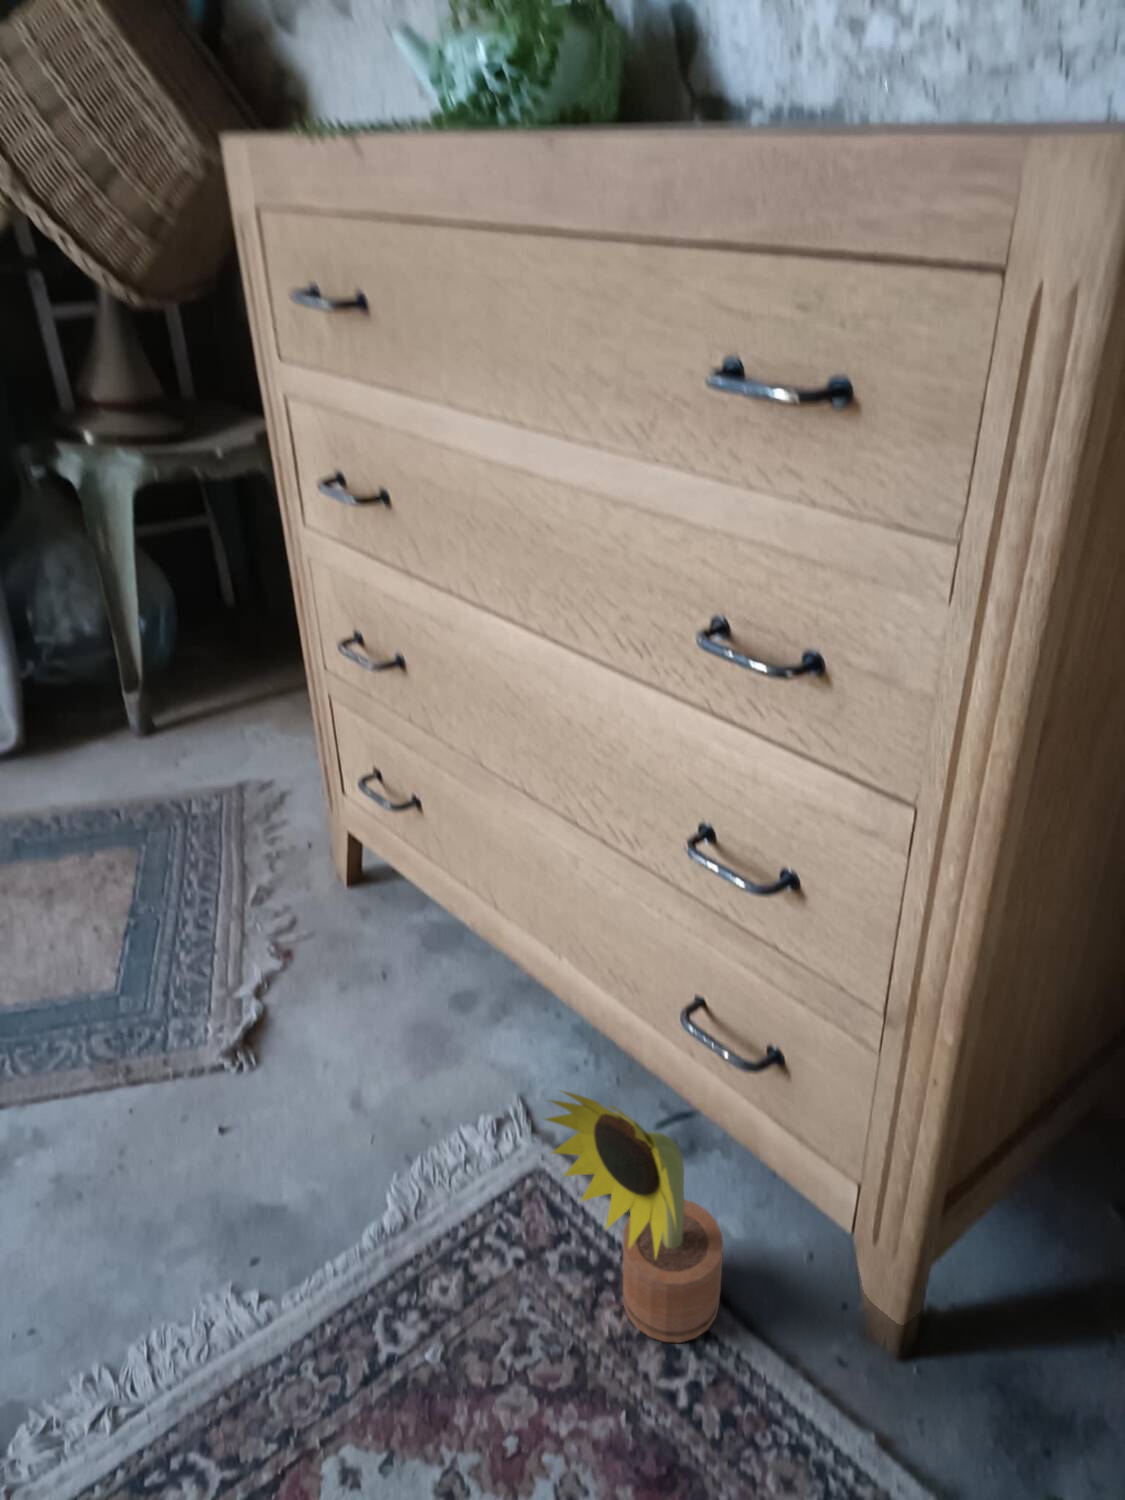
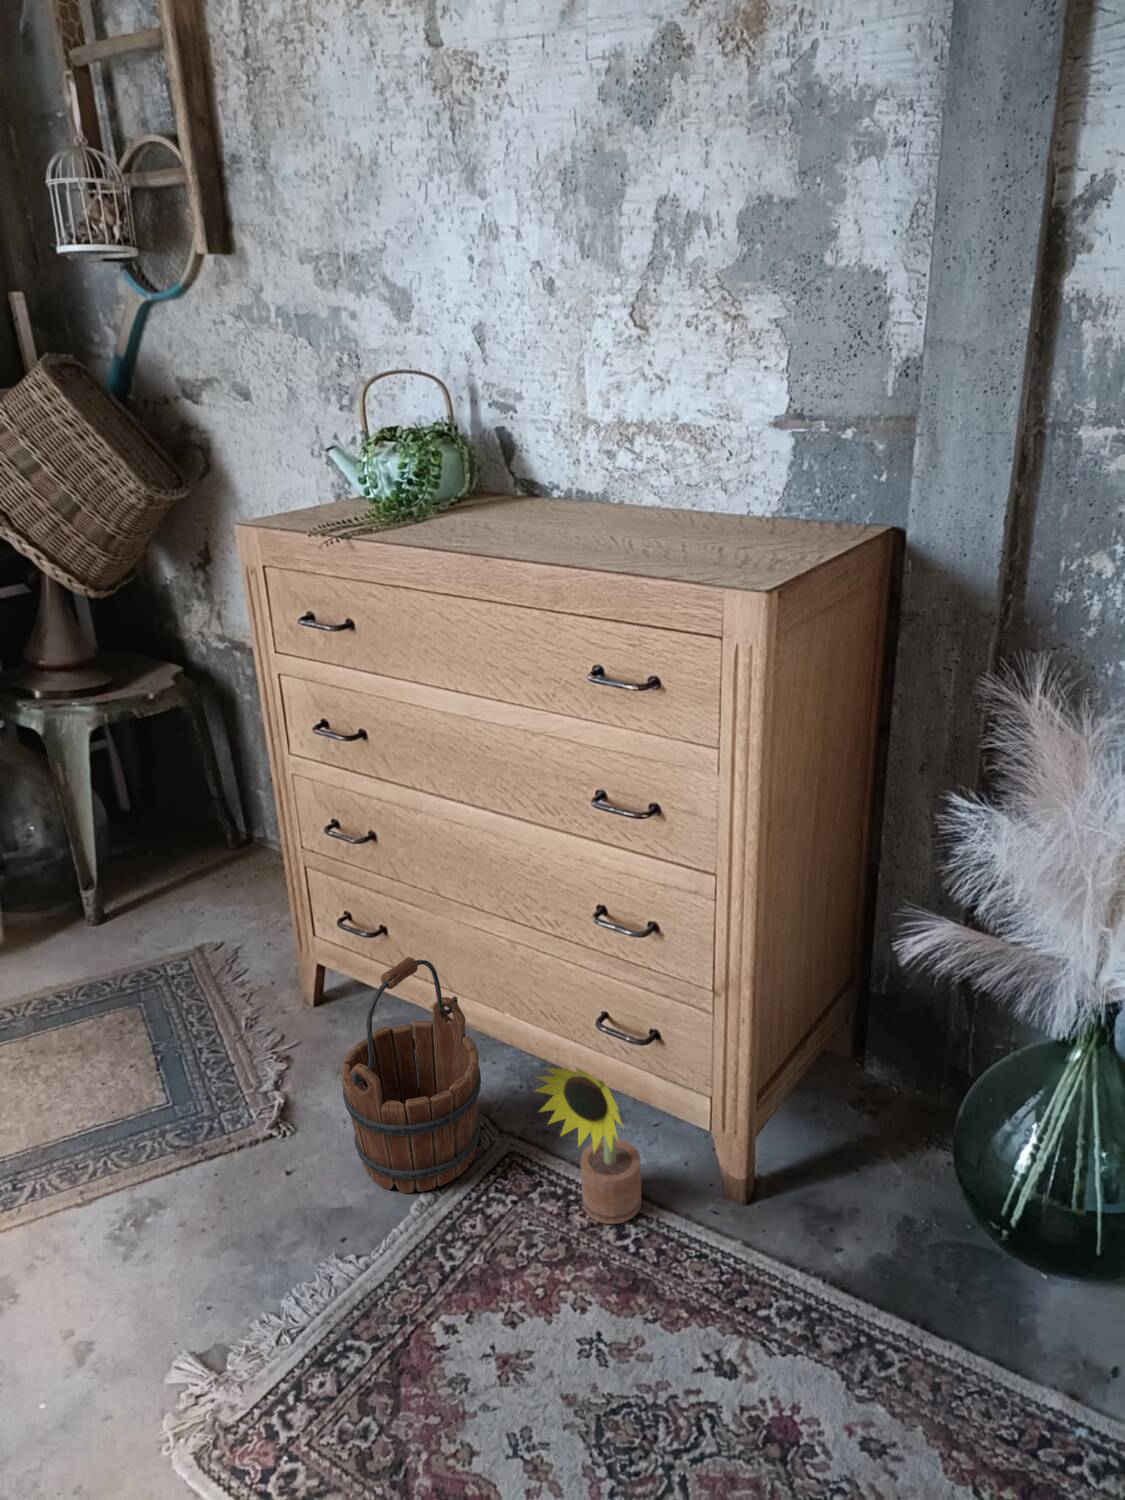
wooden bucket: none [281,856,503,1207] -> present [341,957,481,1193]

